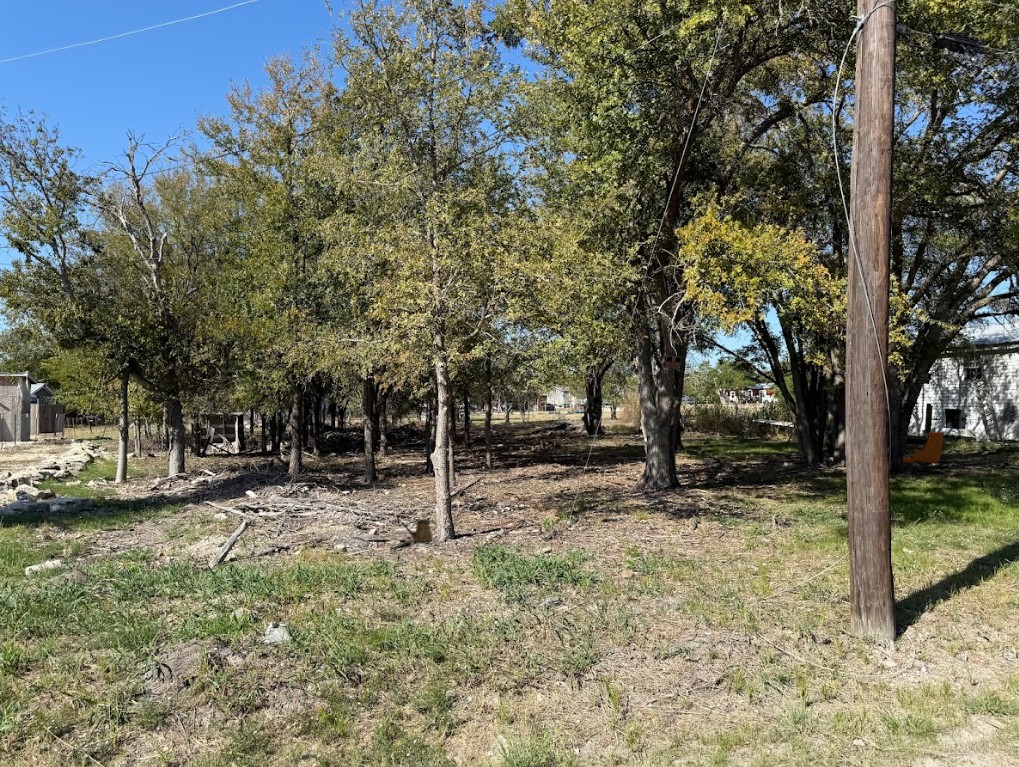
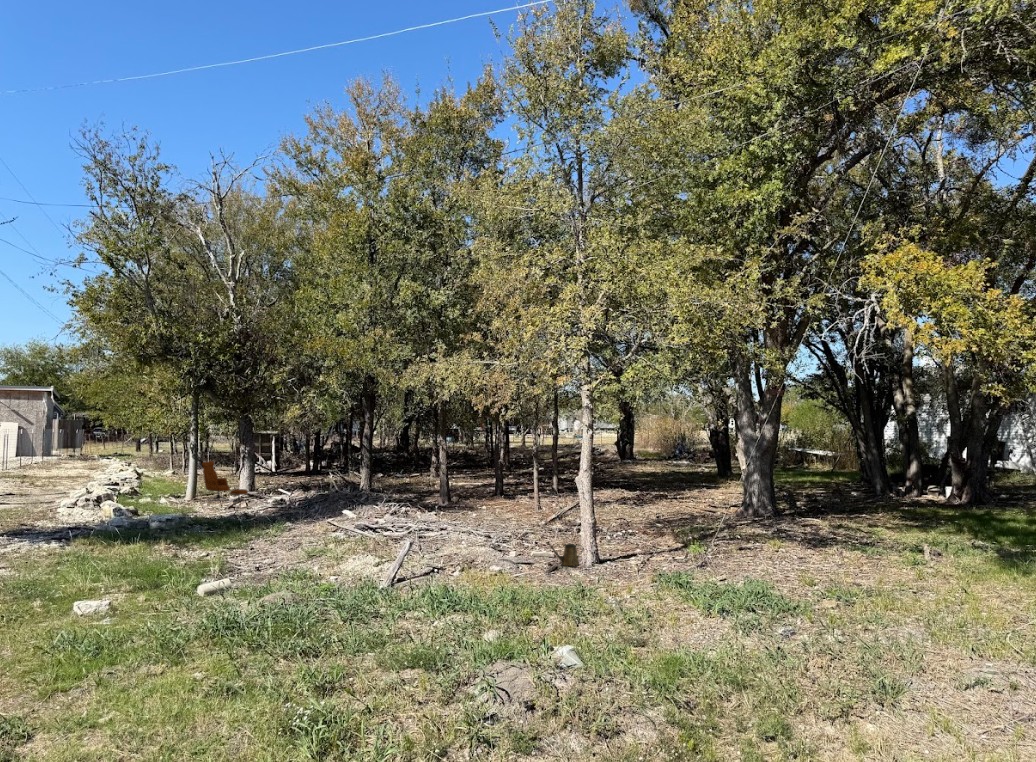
lounge chair: present [903,432,944,473] -> present [202,461,248,500]

